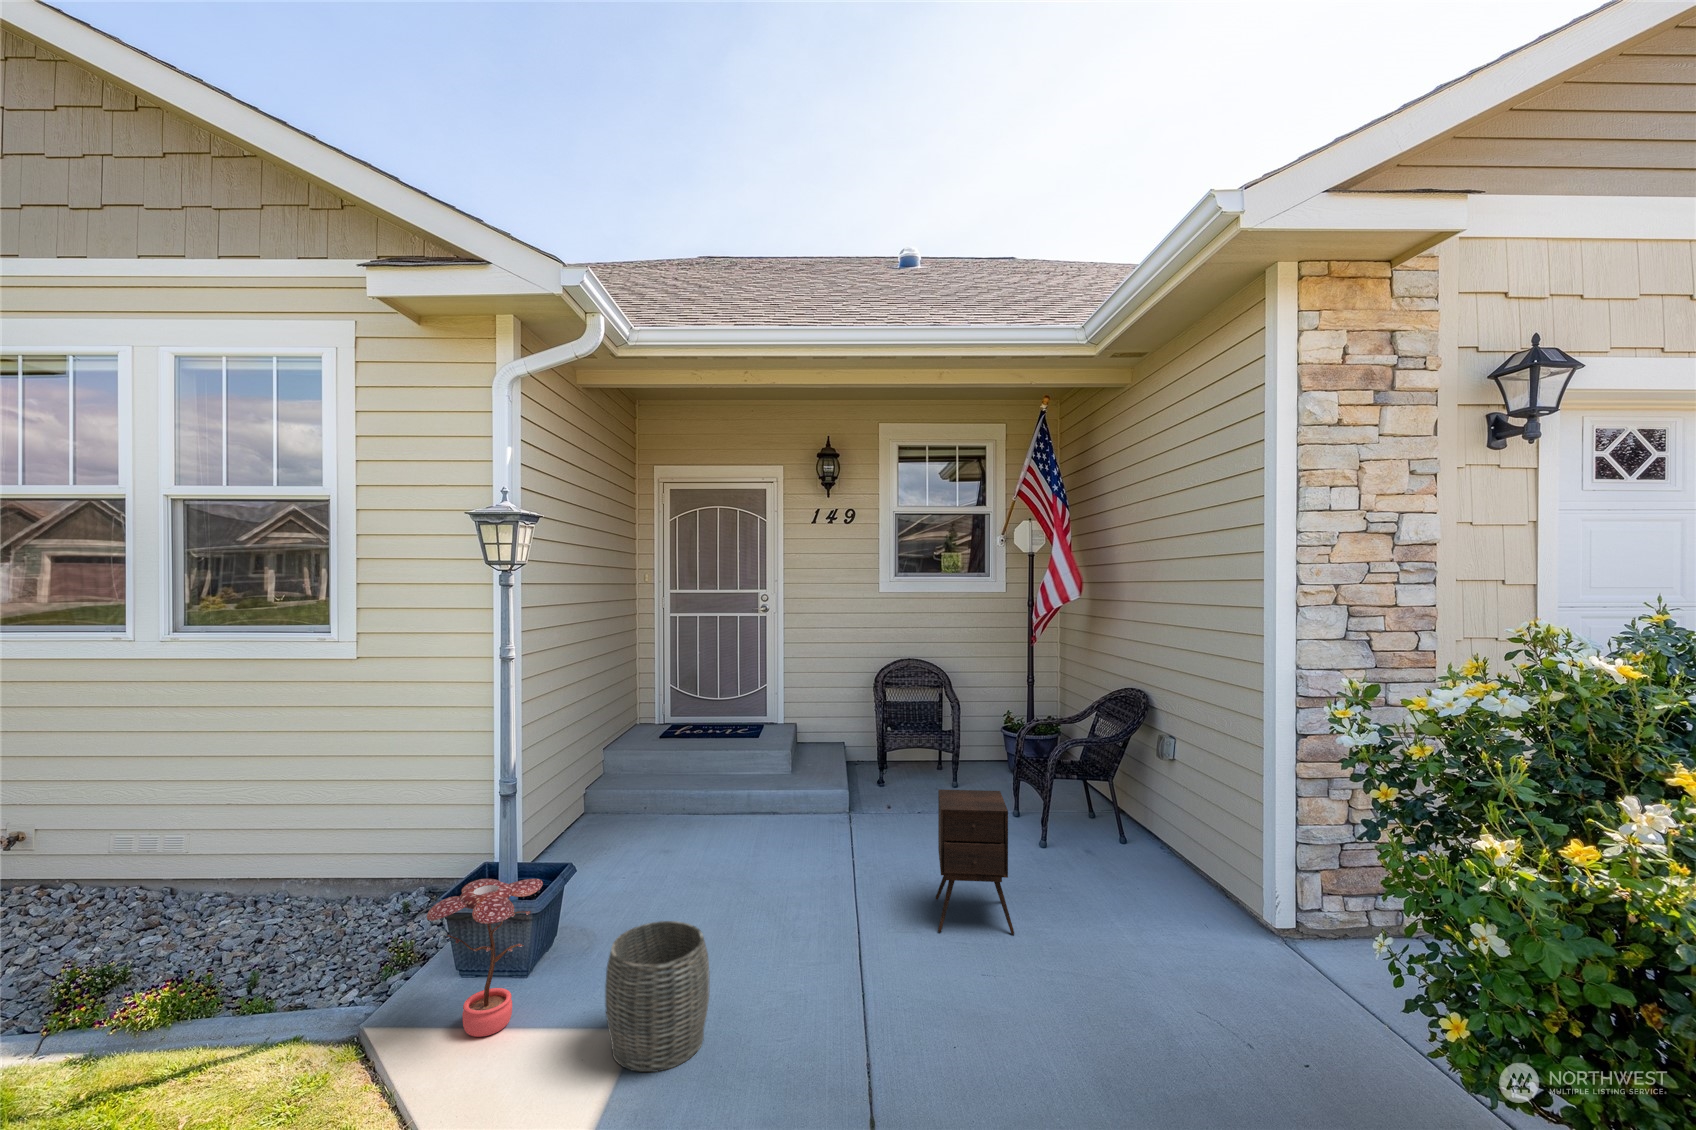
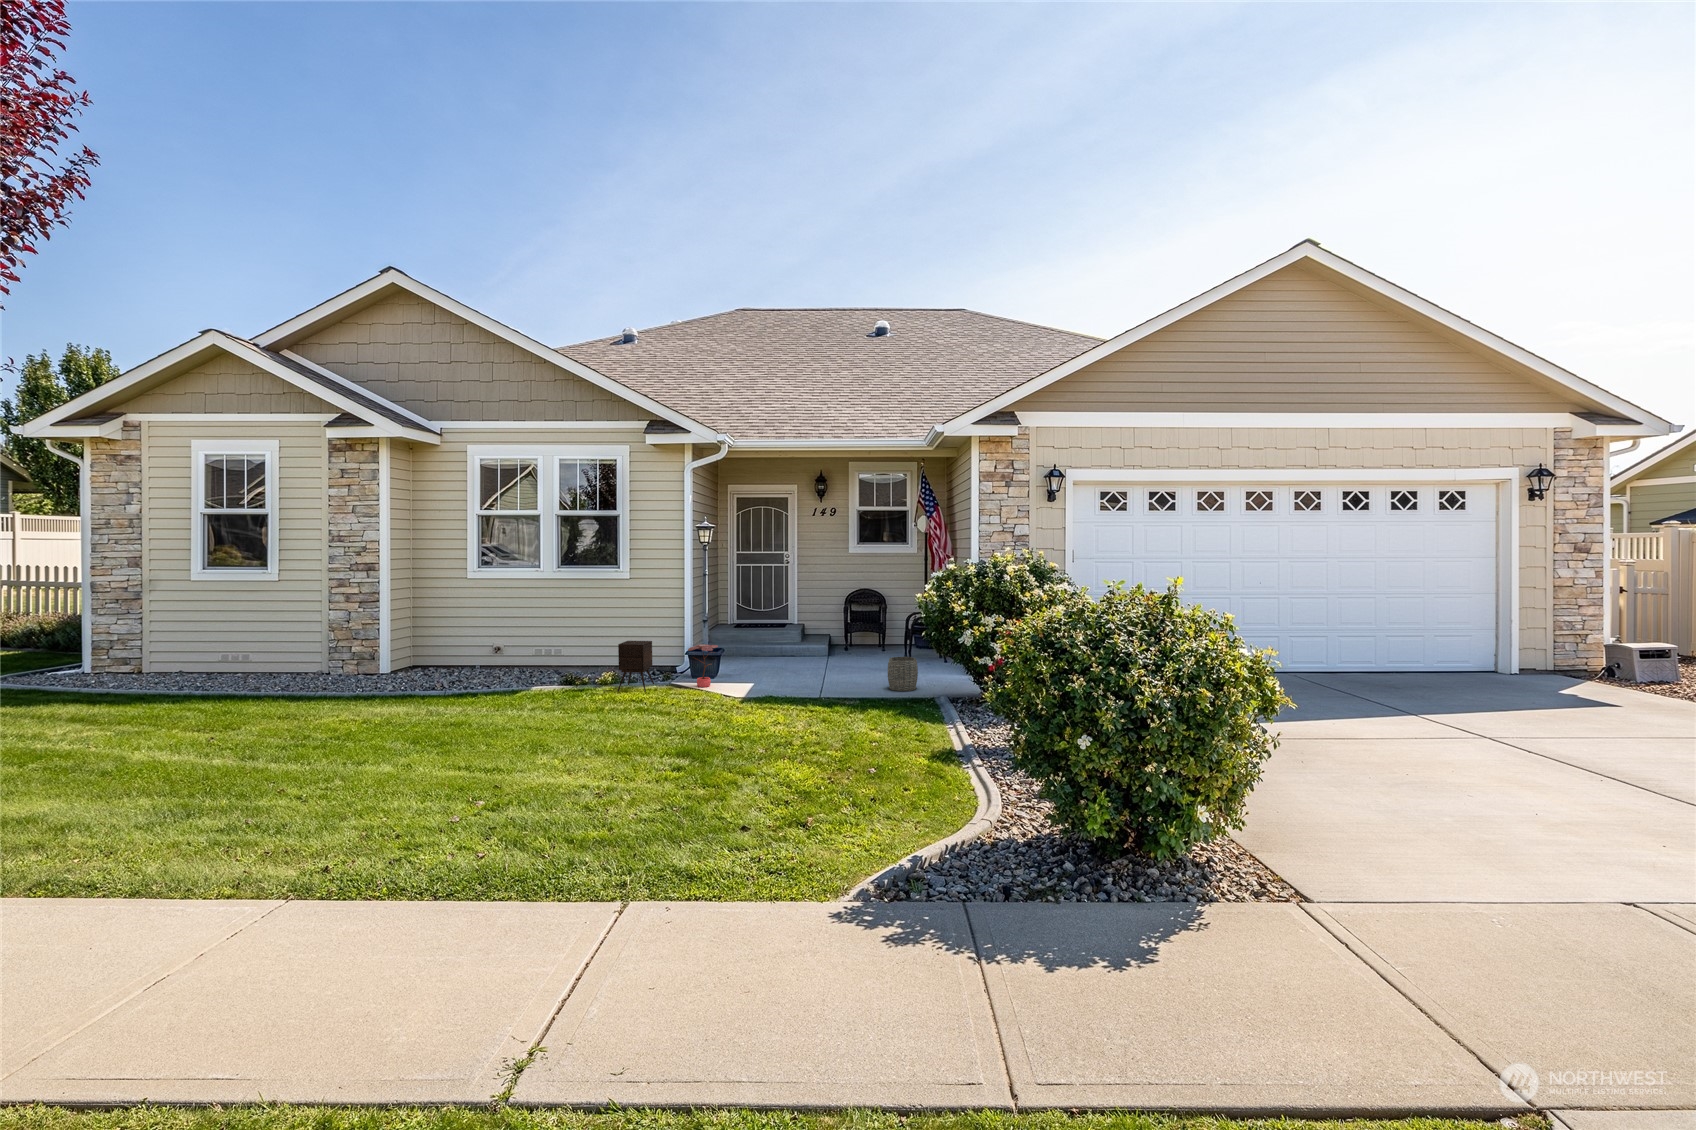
side table: present [935,789,1014,935] -> present [618,641,654,692]
woven basket: present [605,921,710,1072] -> present [888,657,918,691]

